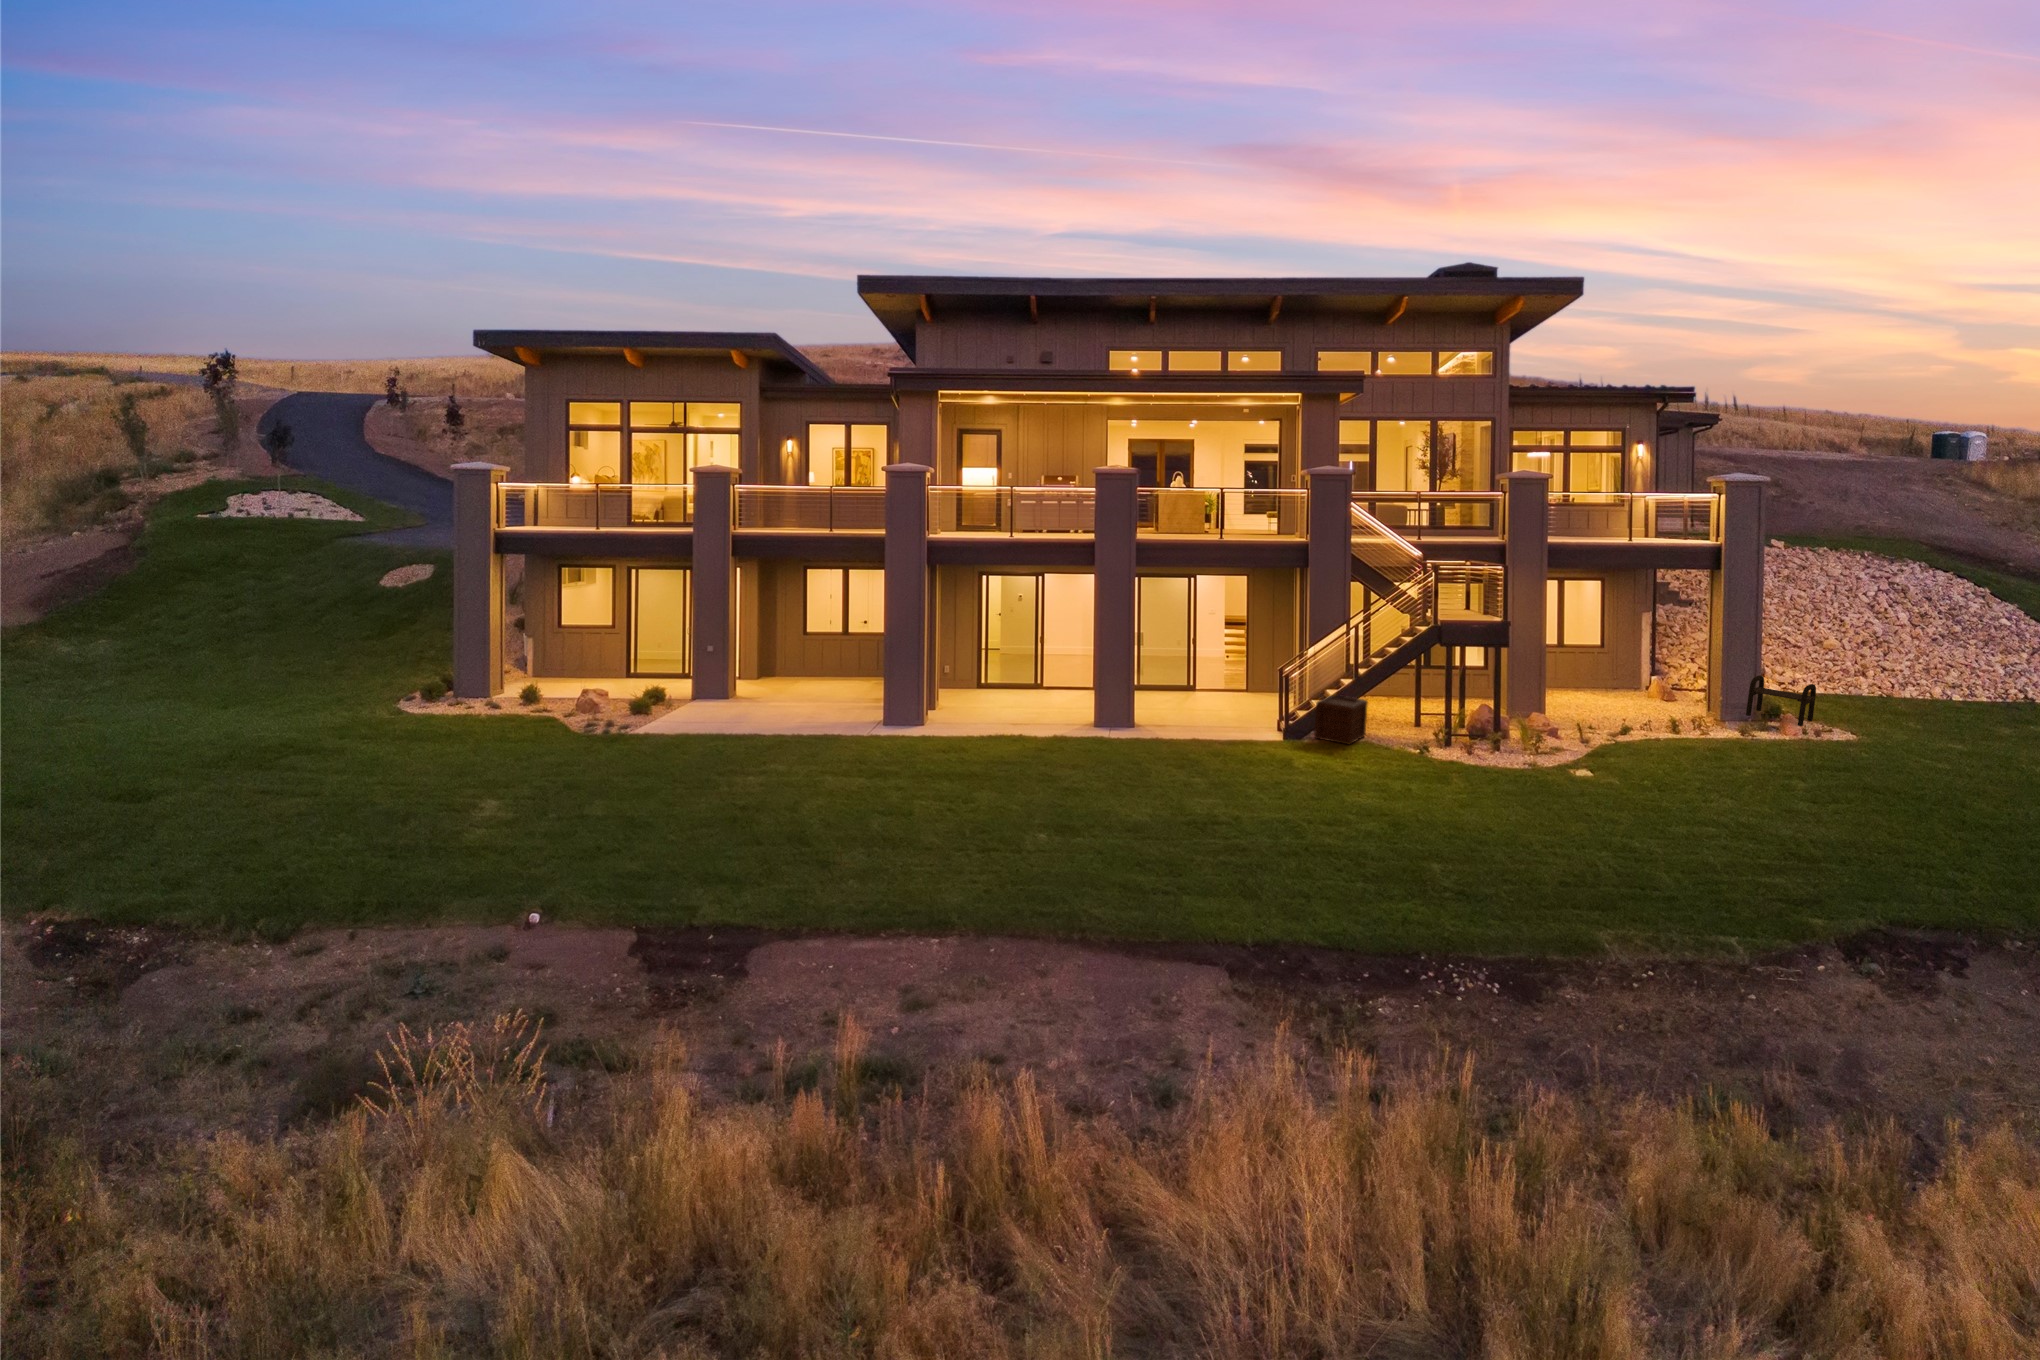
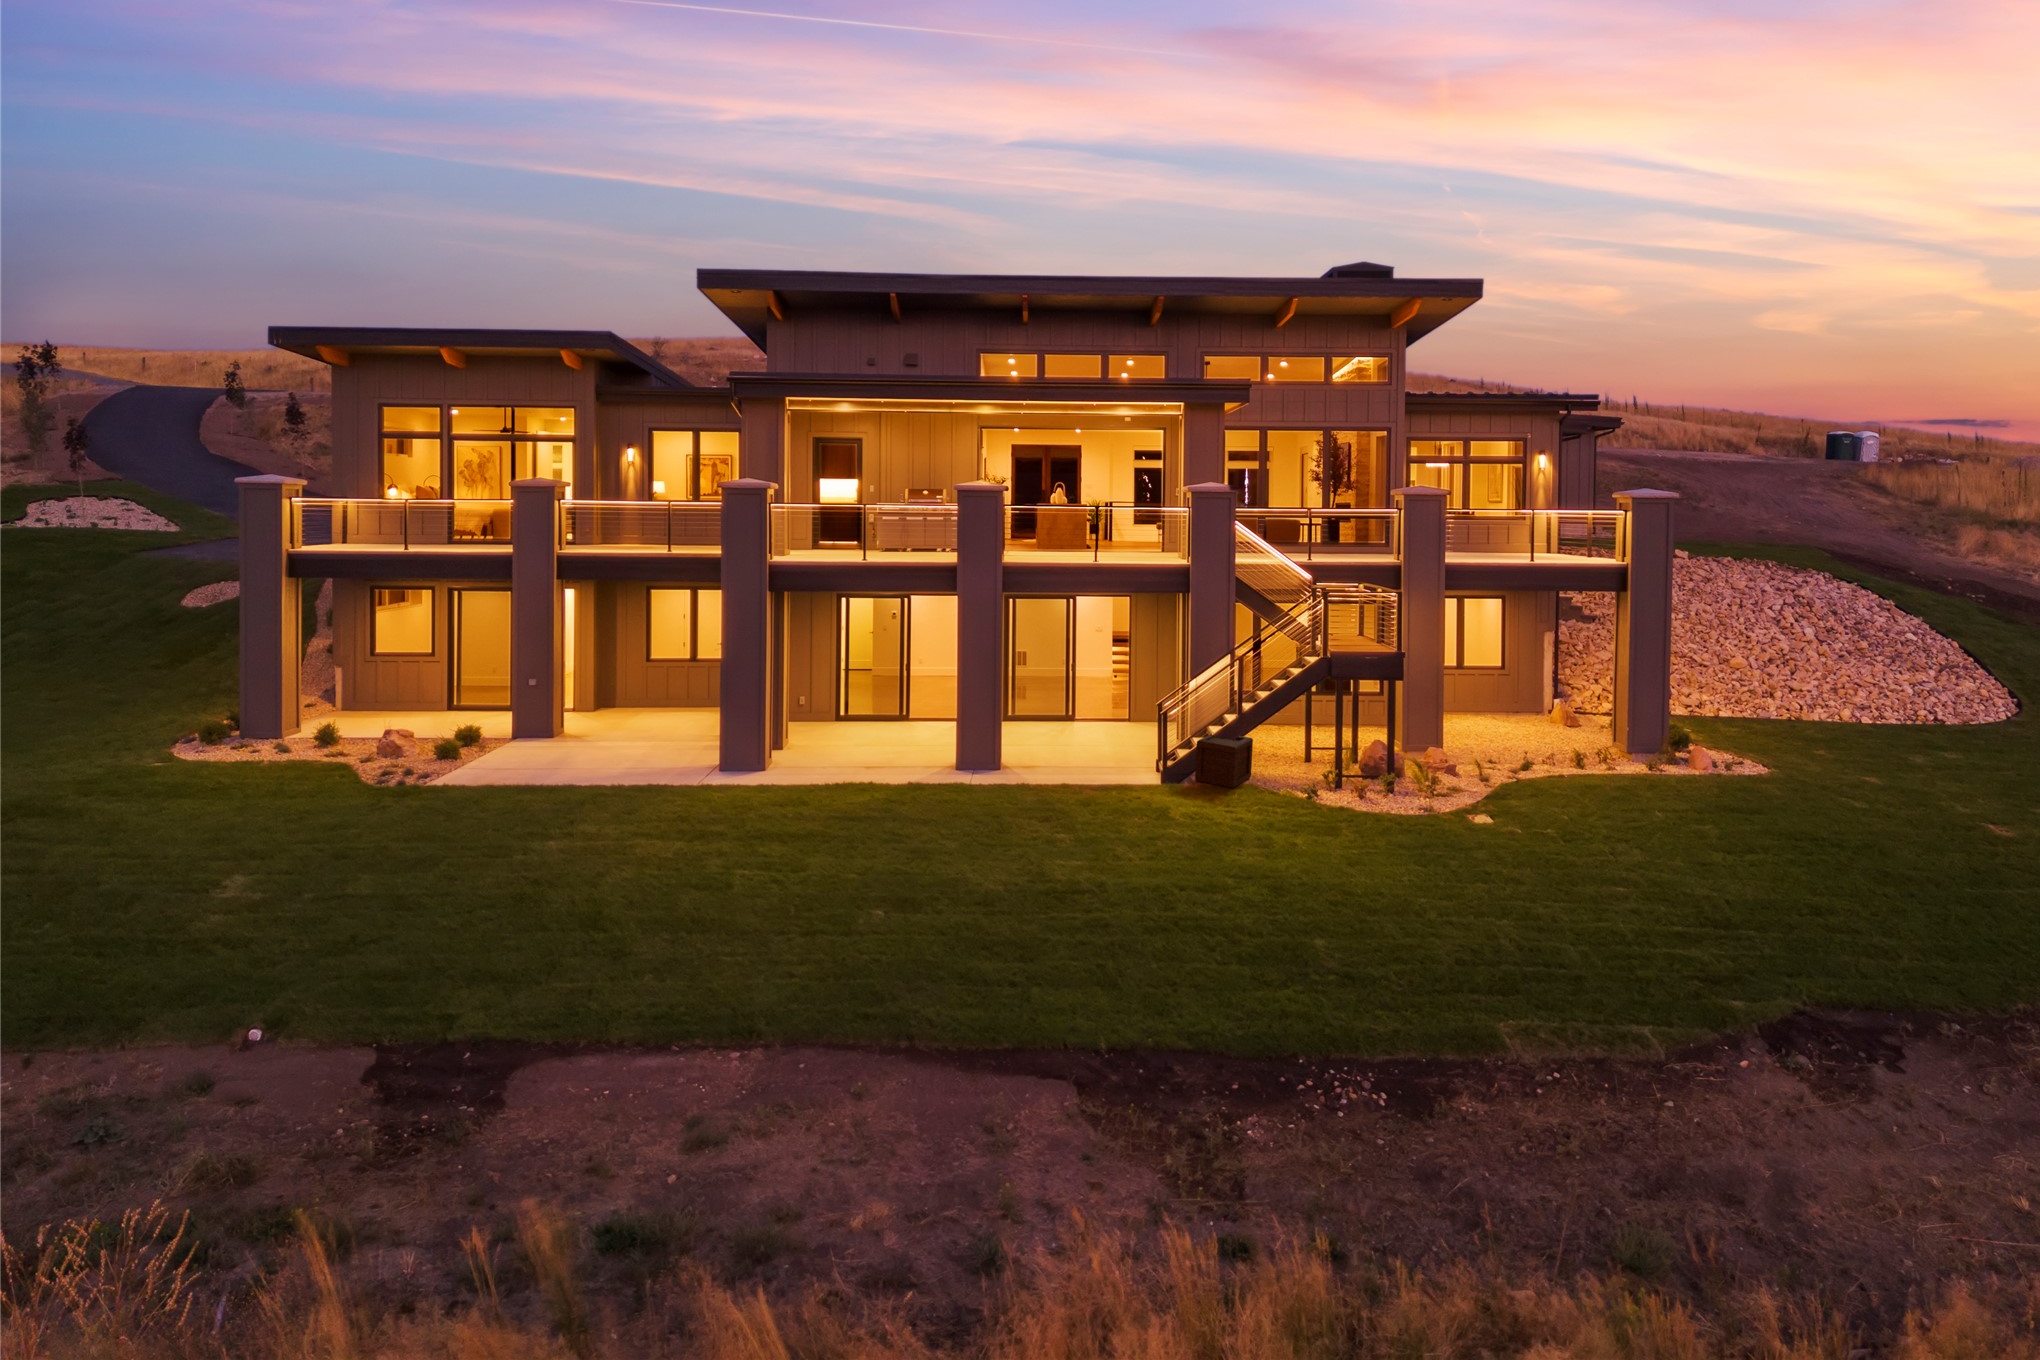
bench: present [1746,675,1816,726] -> none [1654,703,1726,757]

